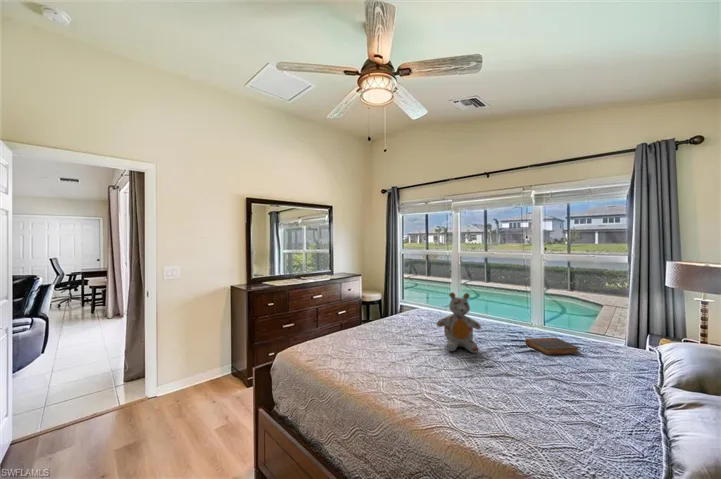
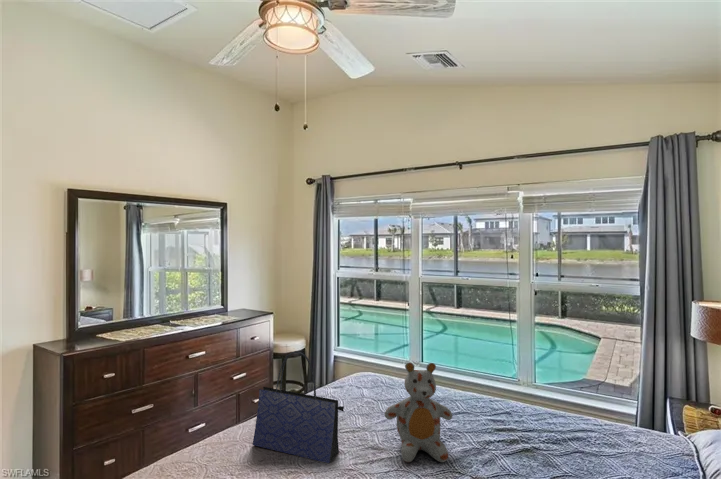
tote bag: none [356,283,411,349] -> present [252,351,344,463]
book: present [525,338,579,355] -> none [515,421,590,455]

